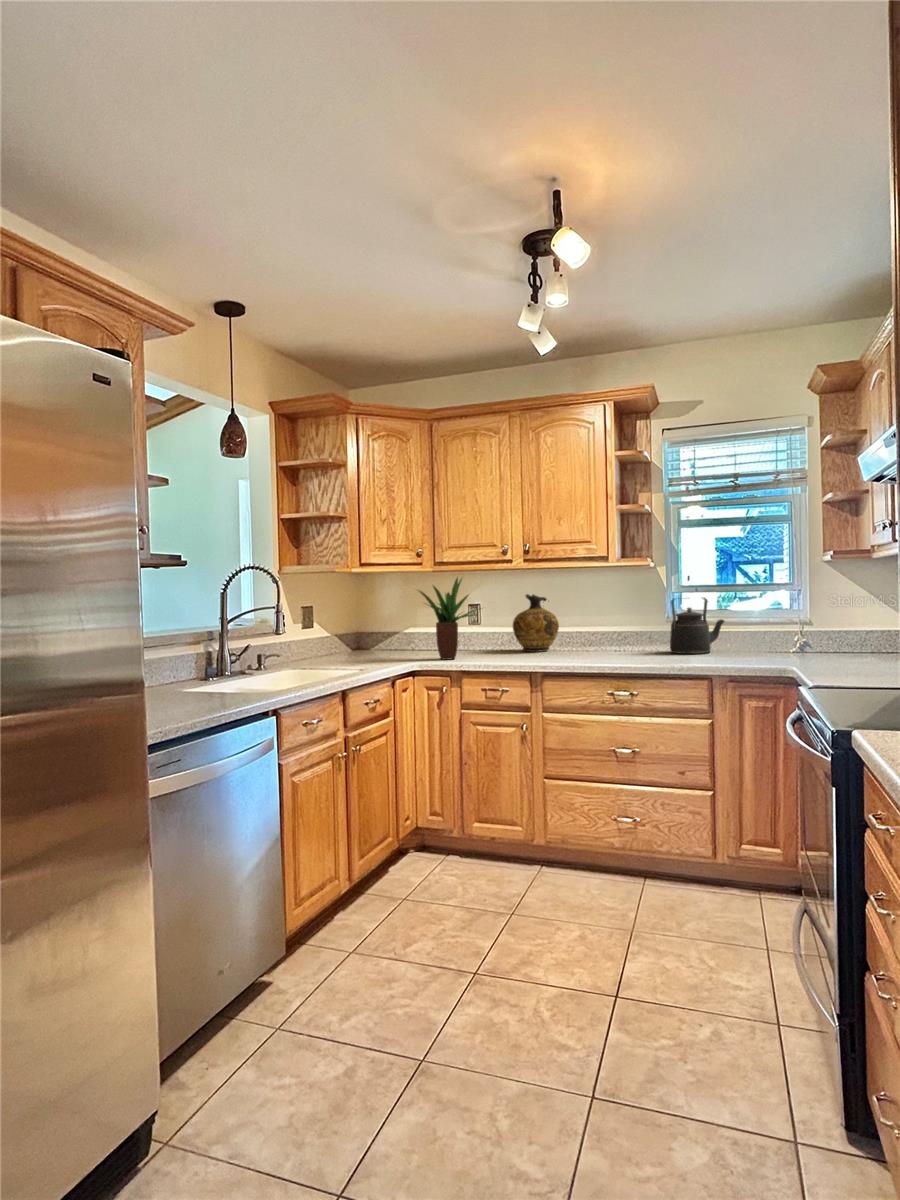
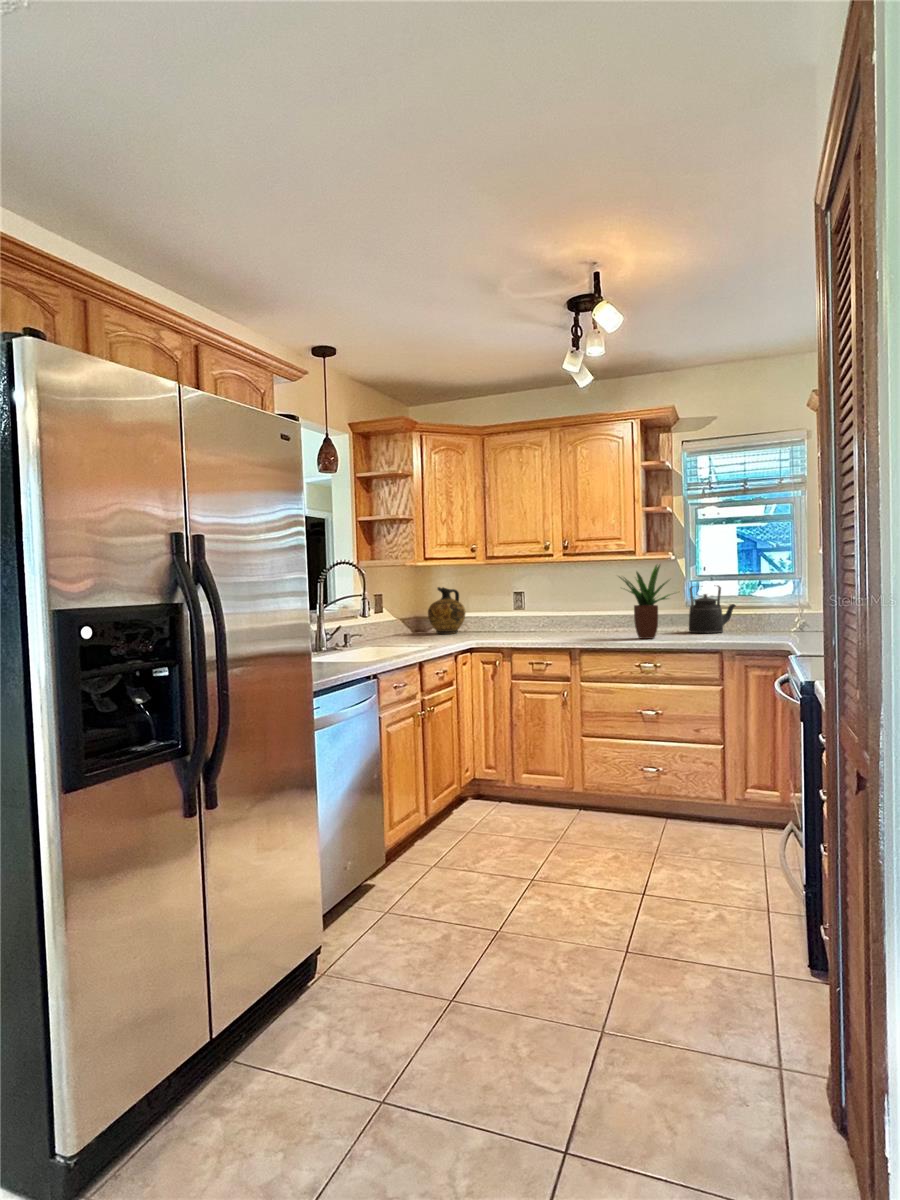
potted plant: present [417,578,479,660] -> present [620,564,671,639]
ceramic jug: present [513,594,559,652] -> present [428,587,466,634]

